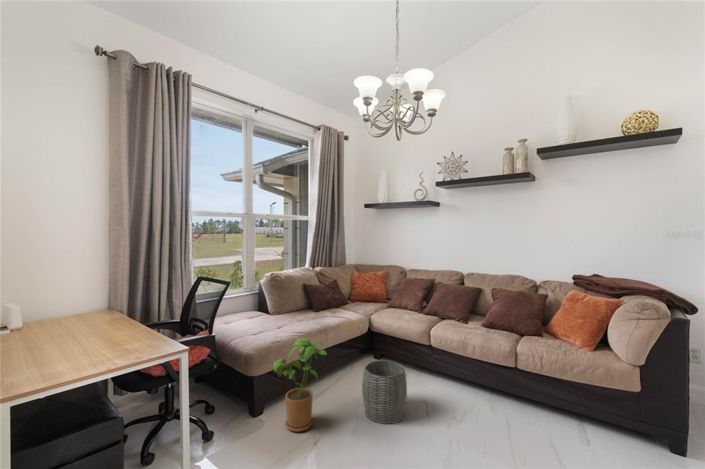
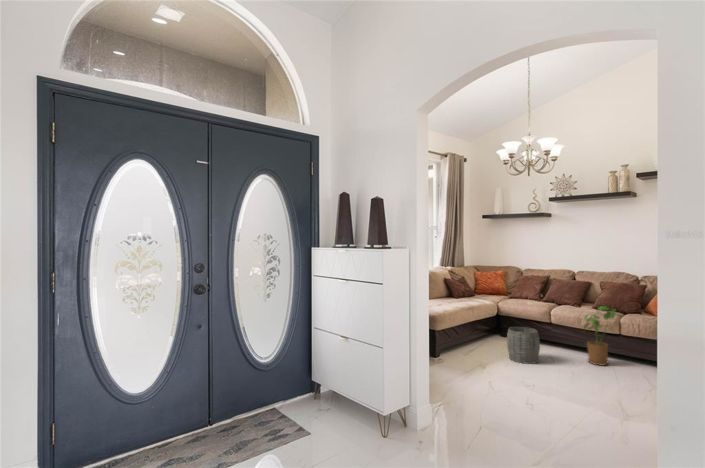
house plant: present [274,338,326,432] -> present [584,306,619,366]

